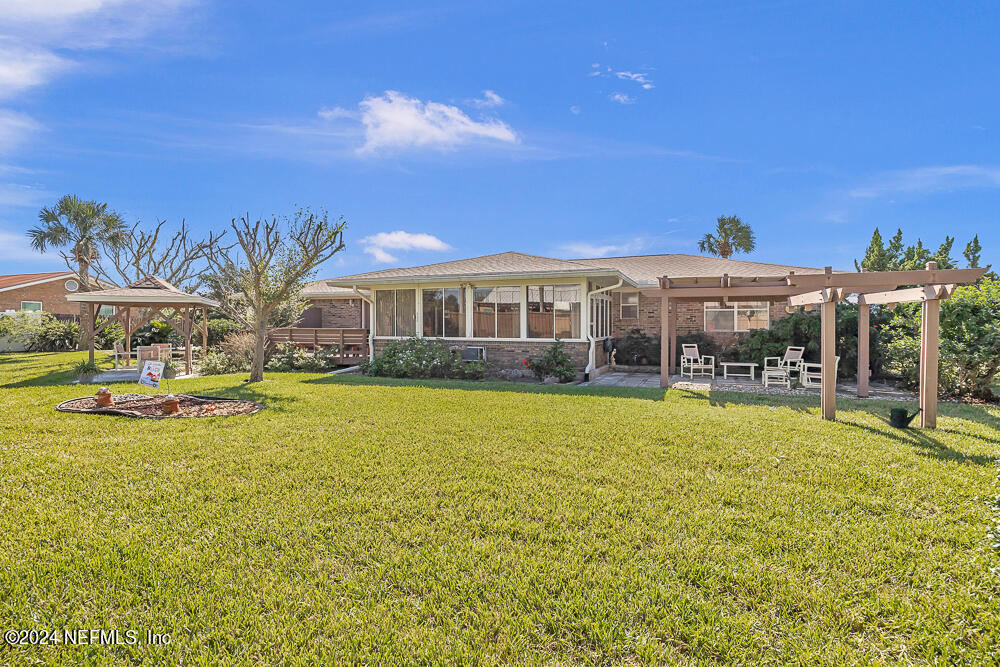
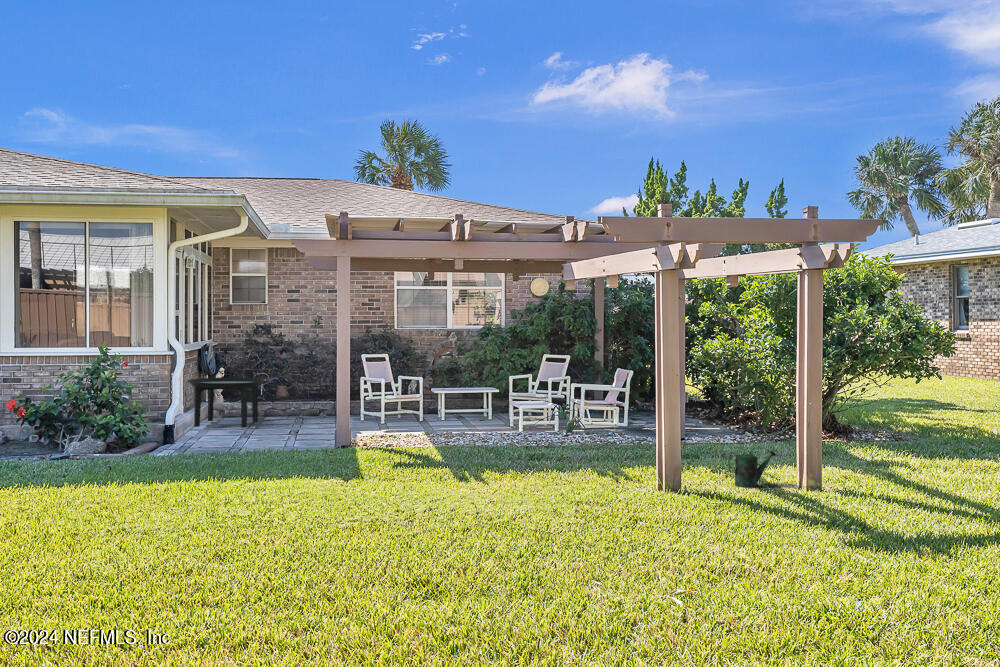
round table: none [597,353,632,376] -> present [188,378,266,427]

